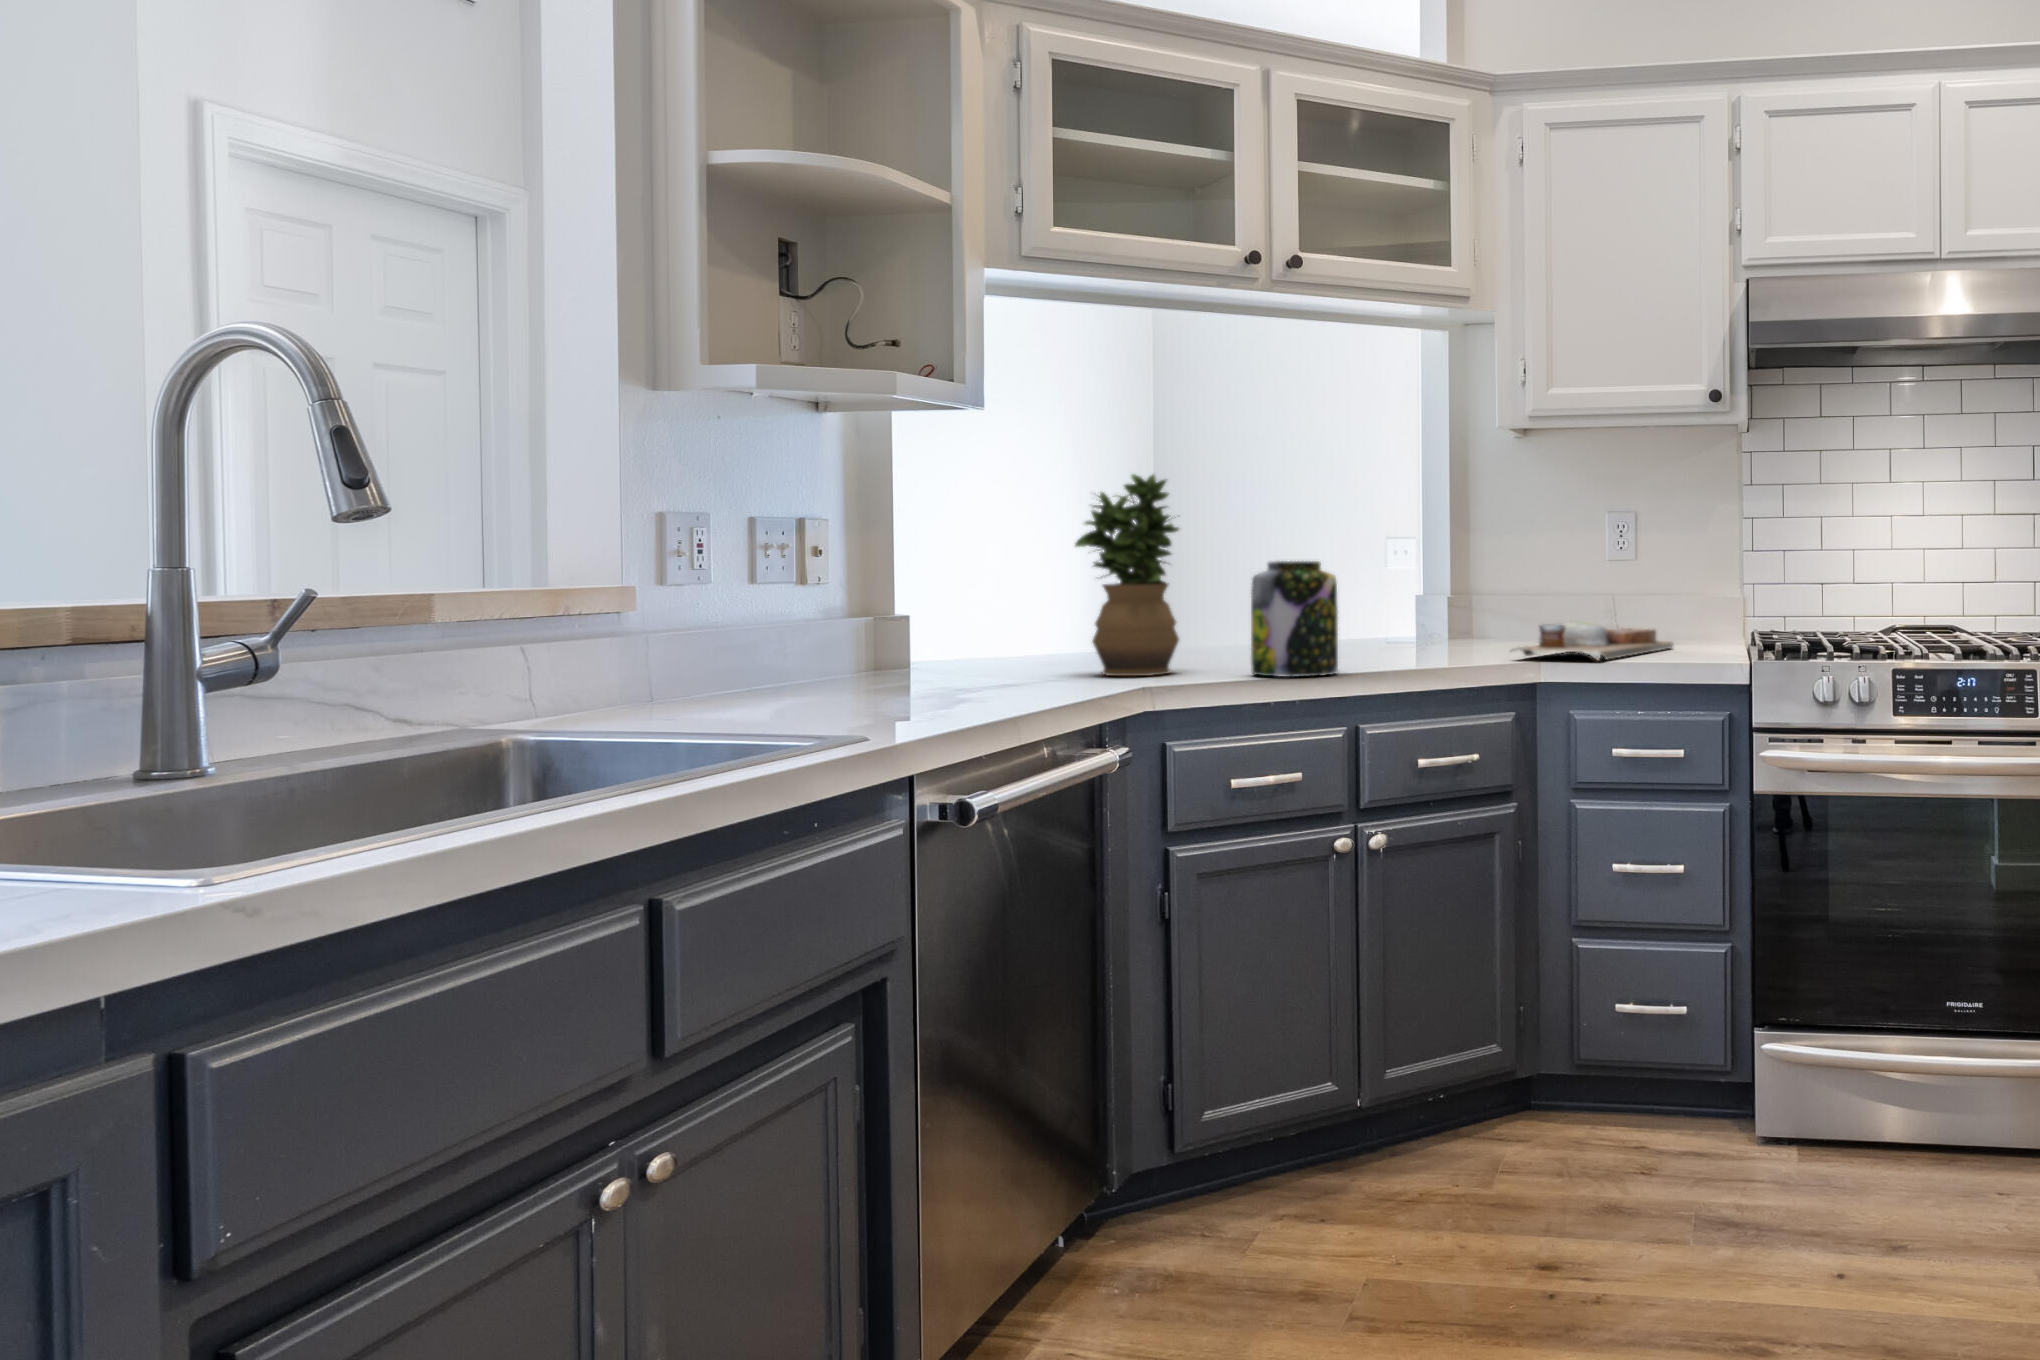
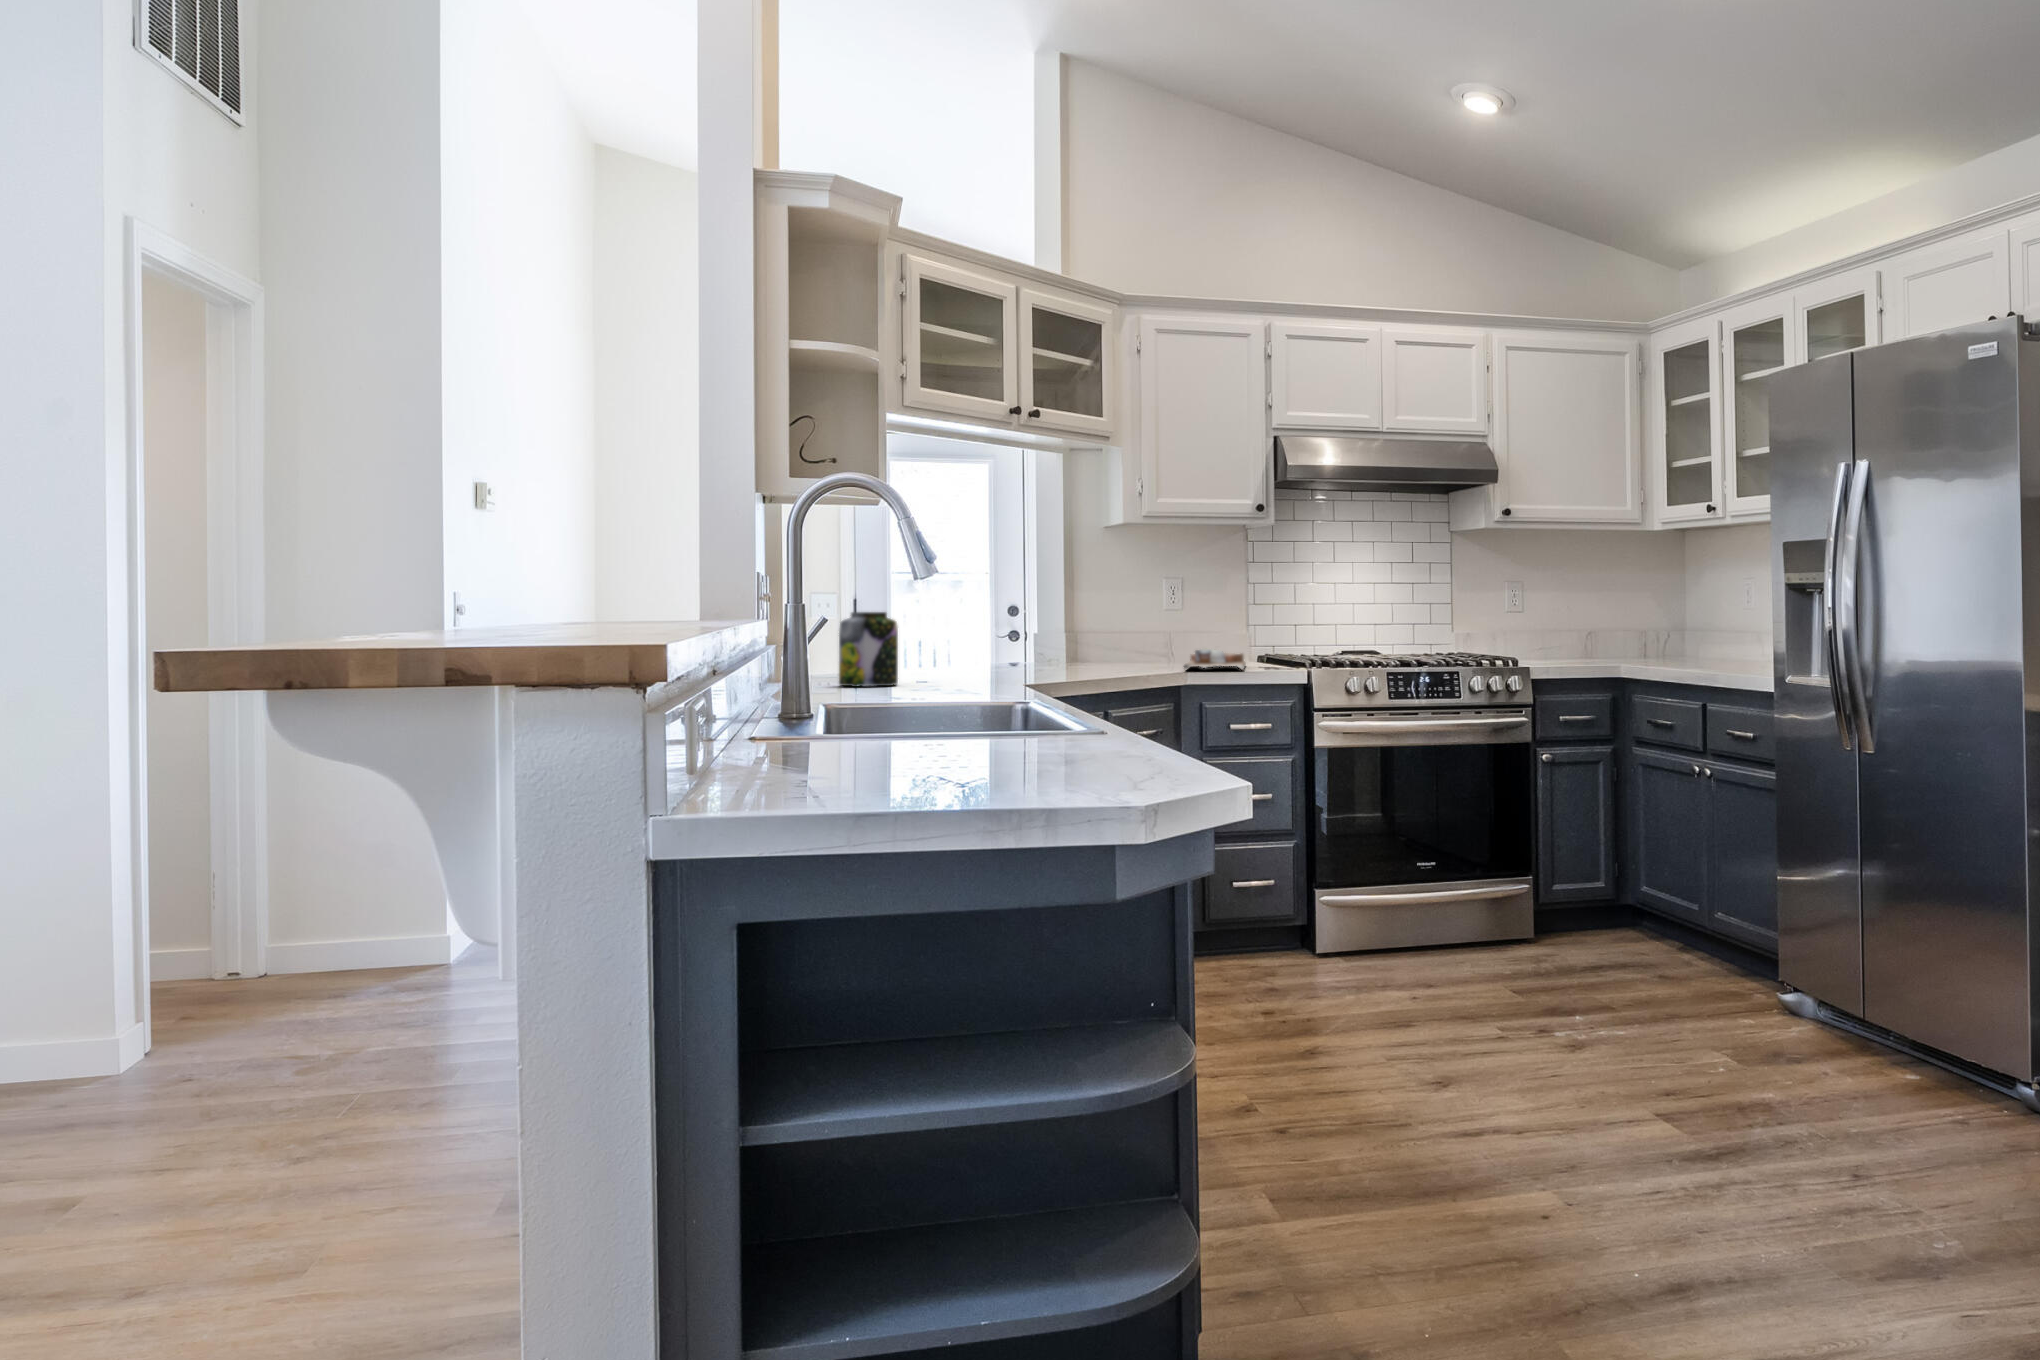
potted plant: present [1075,475,1179,676] -> none [951,553,1019,682]
jar: present [1251,561,1338,677] -> present [839,612,898,687]

